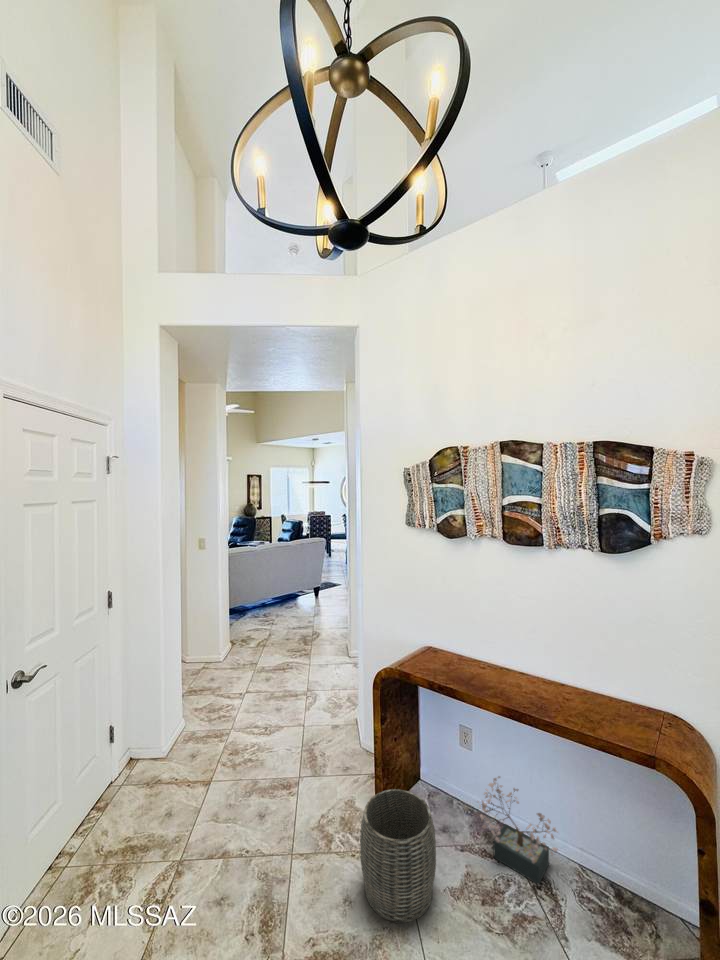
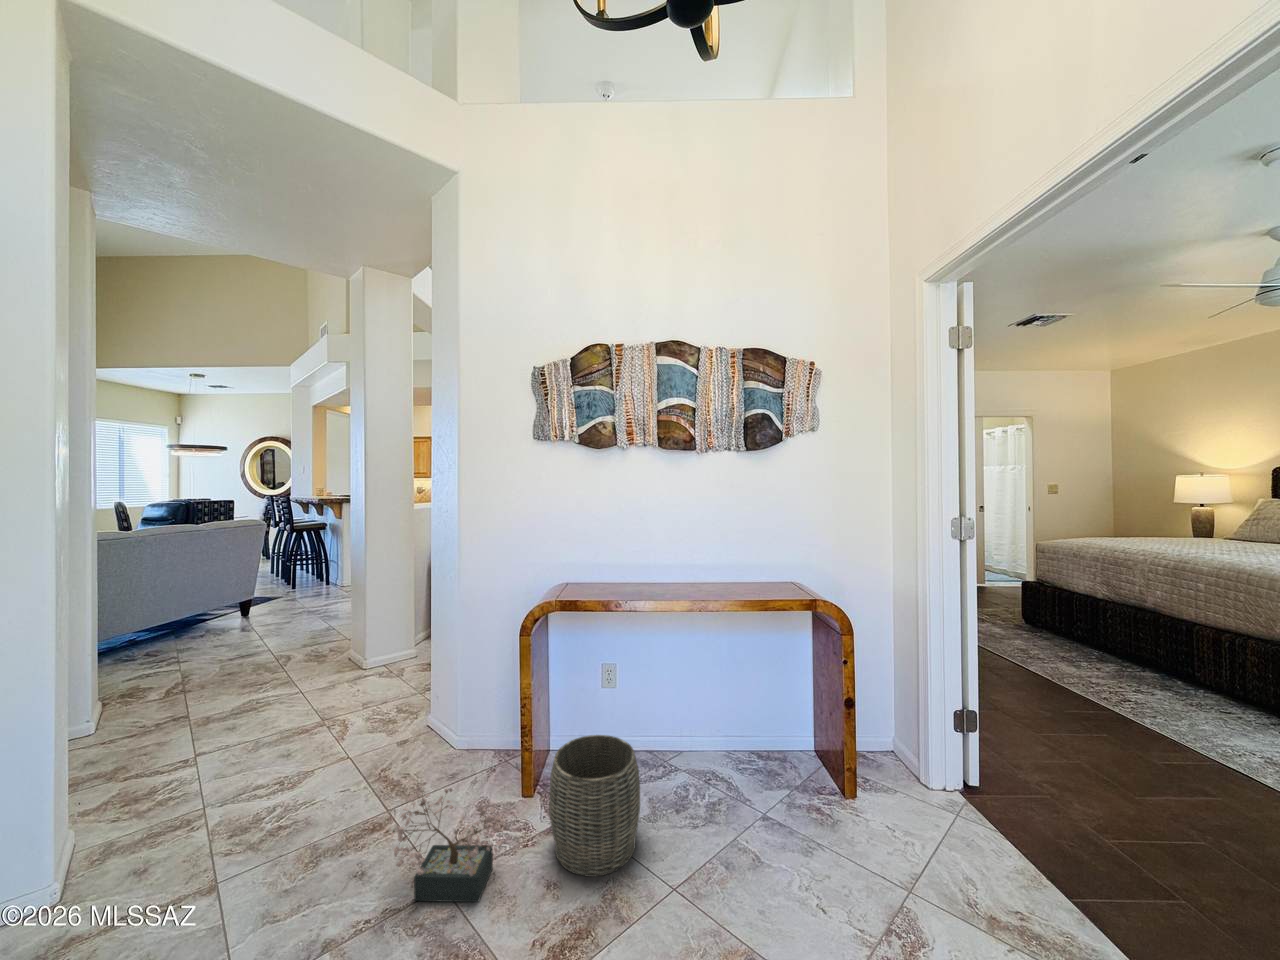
decorative plant: present [479,776,557,884] -> present [389,782,504,902]

